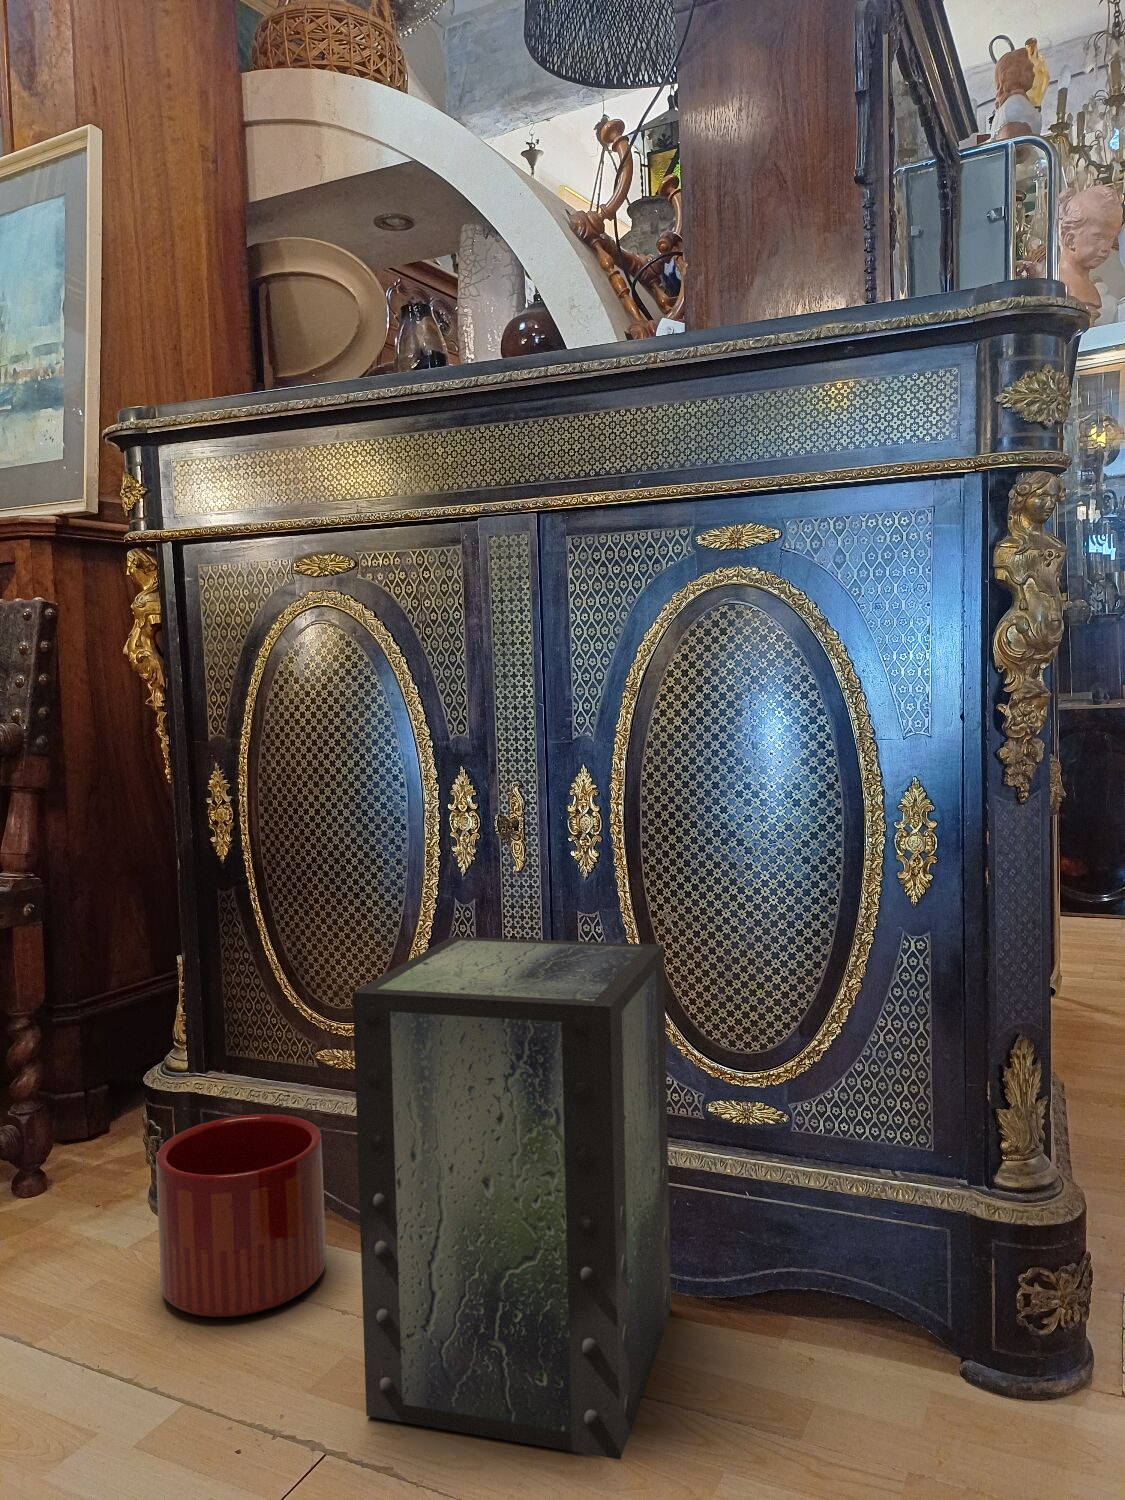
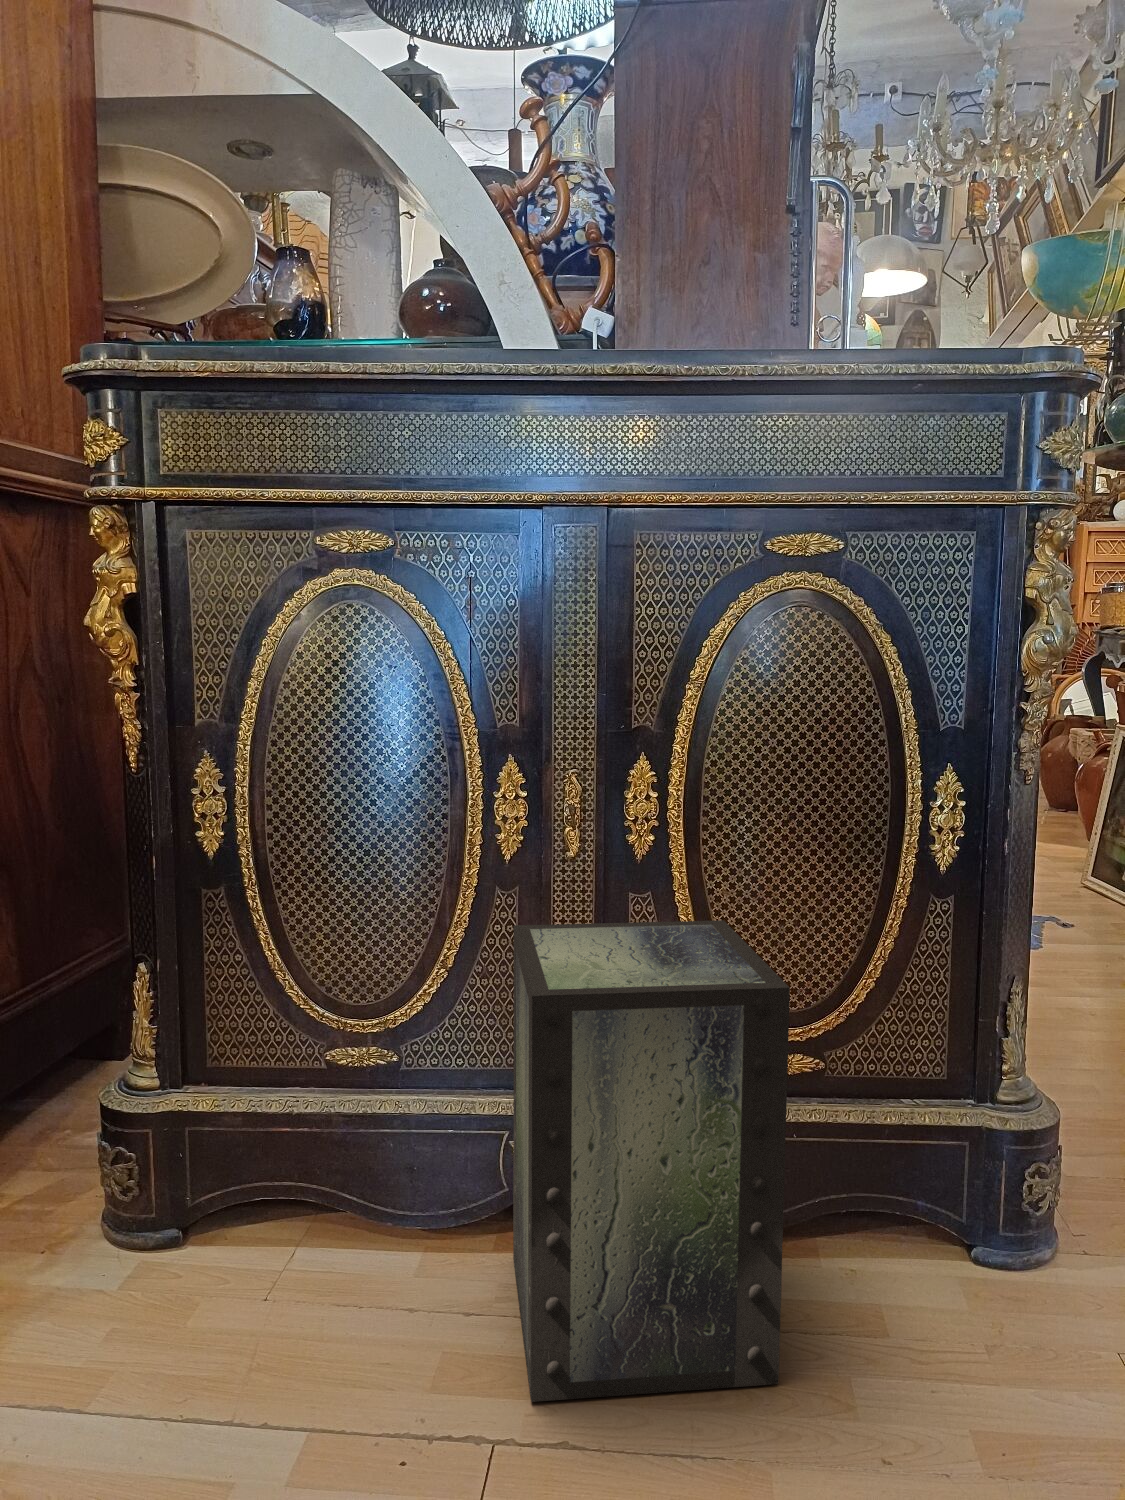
planter: present [156,1114,326,1317] -> none [199,1123,375,1346]

